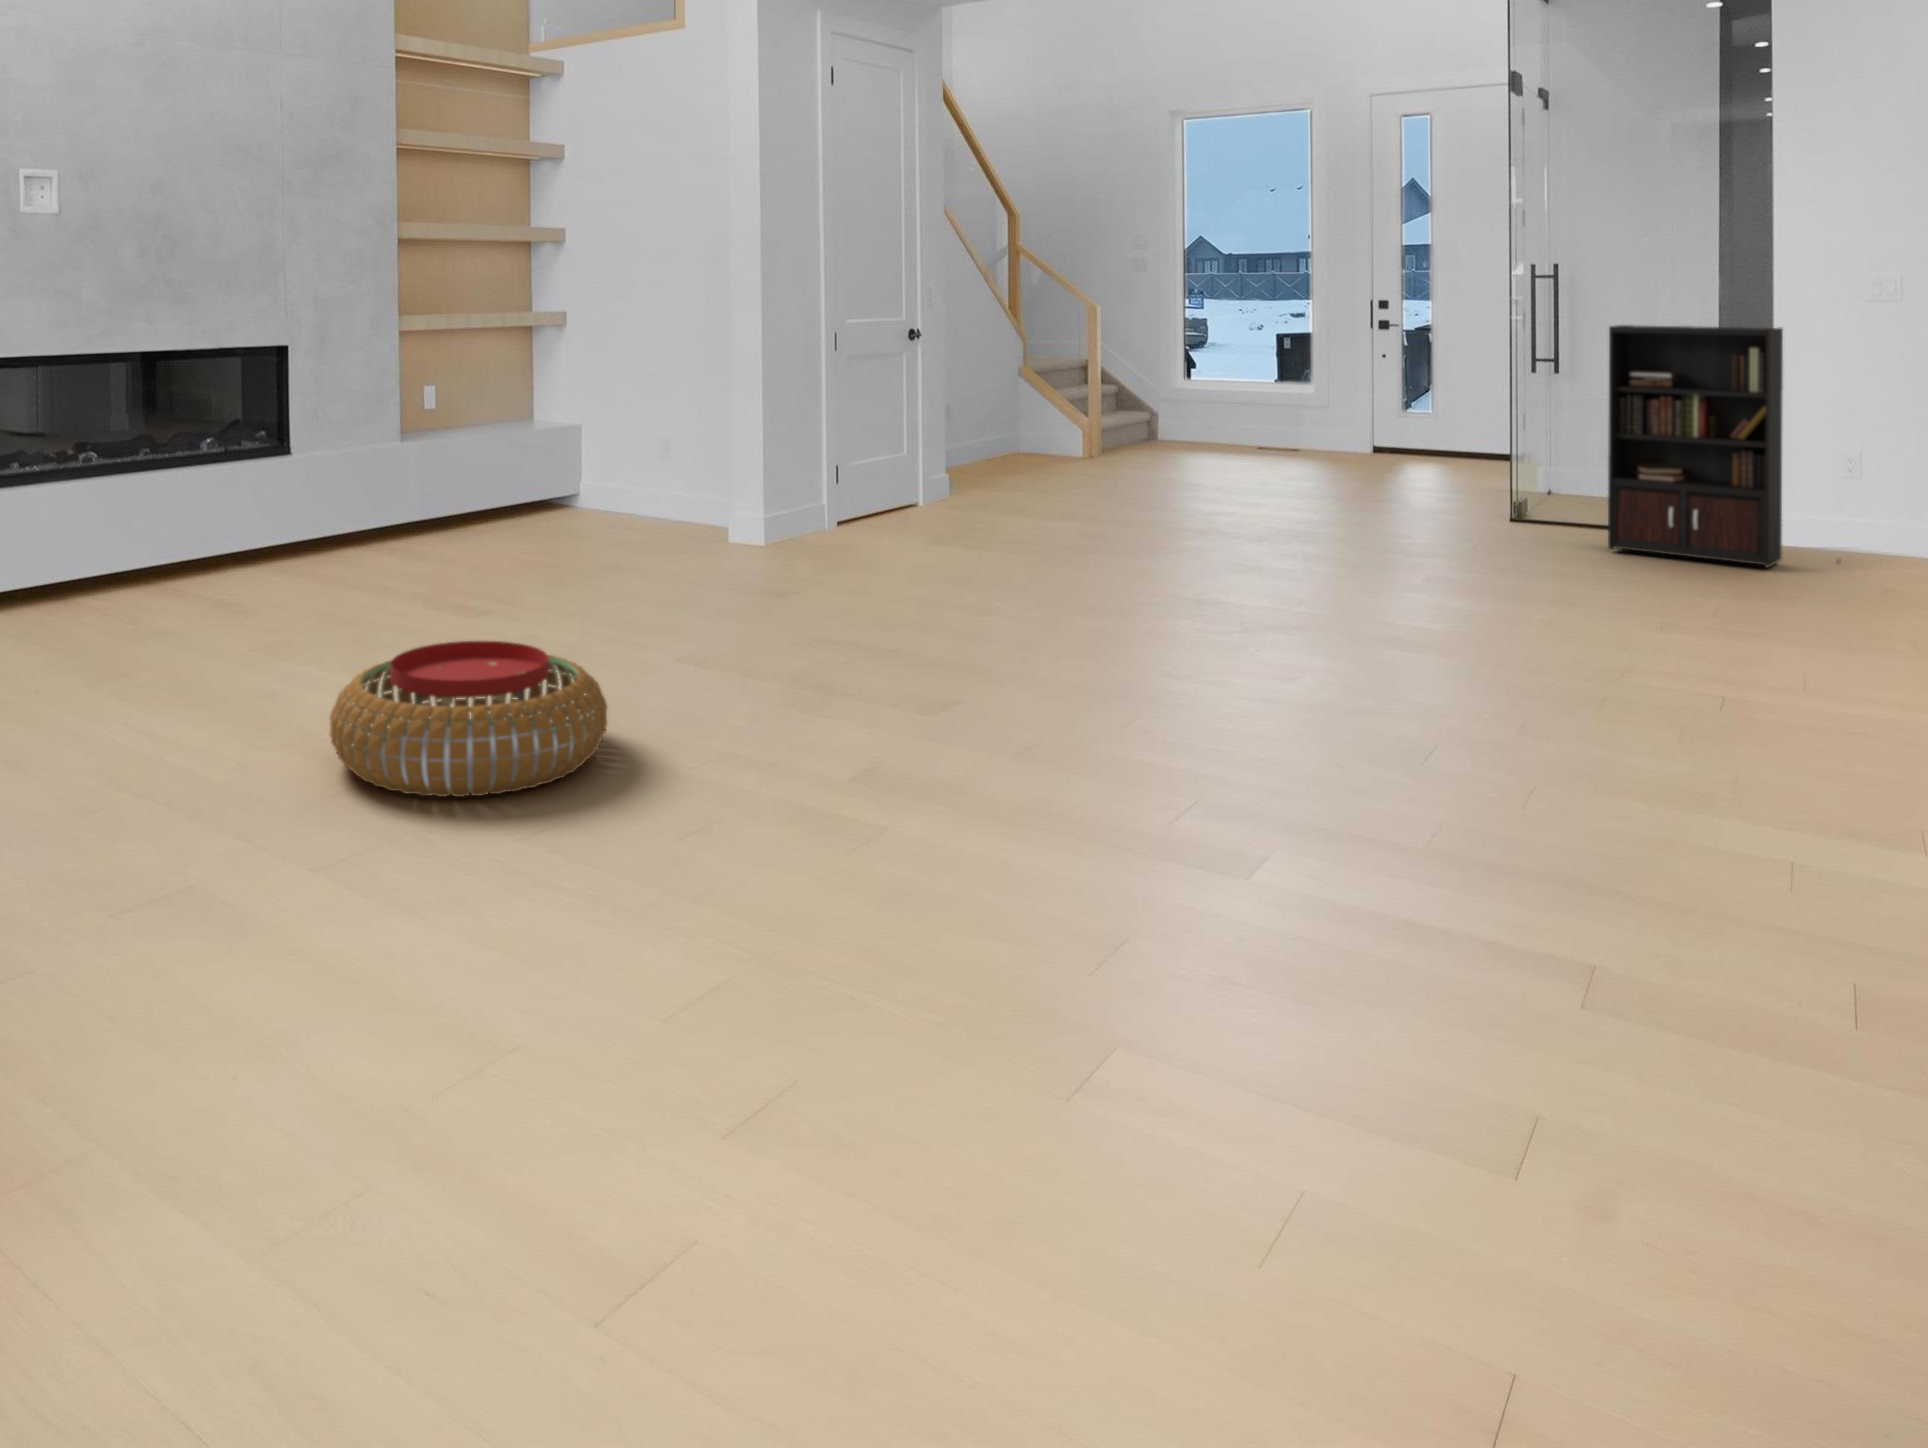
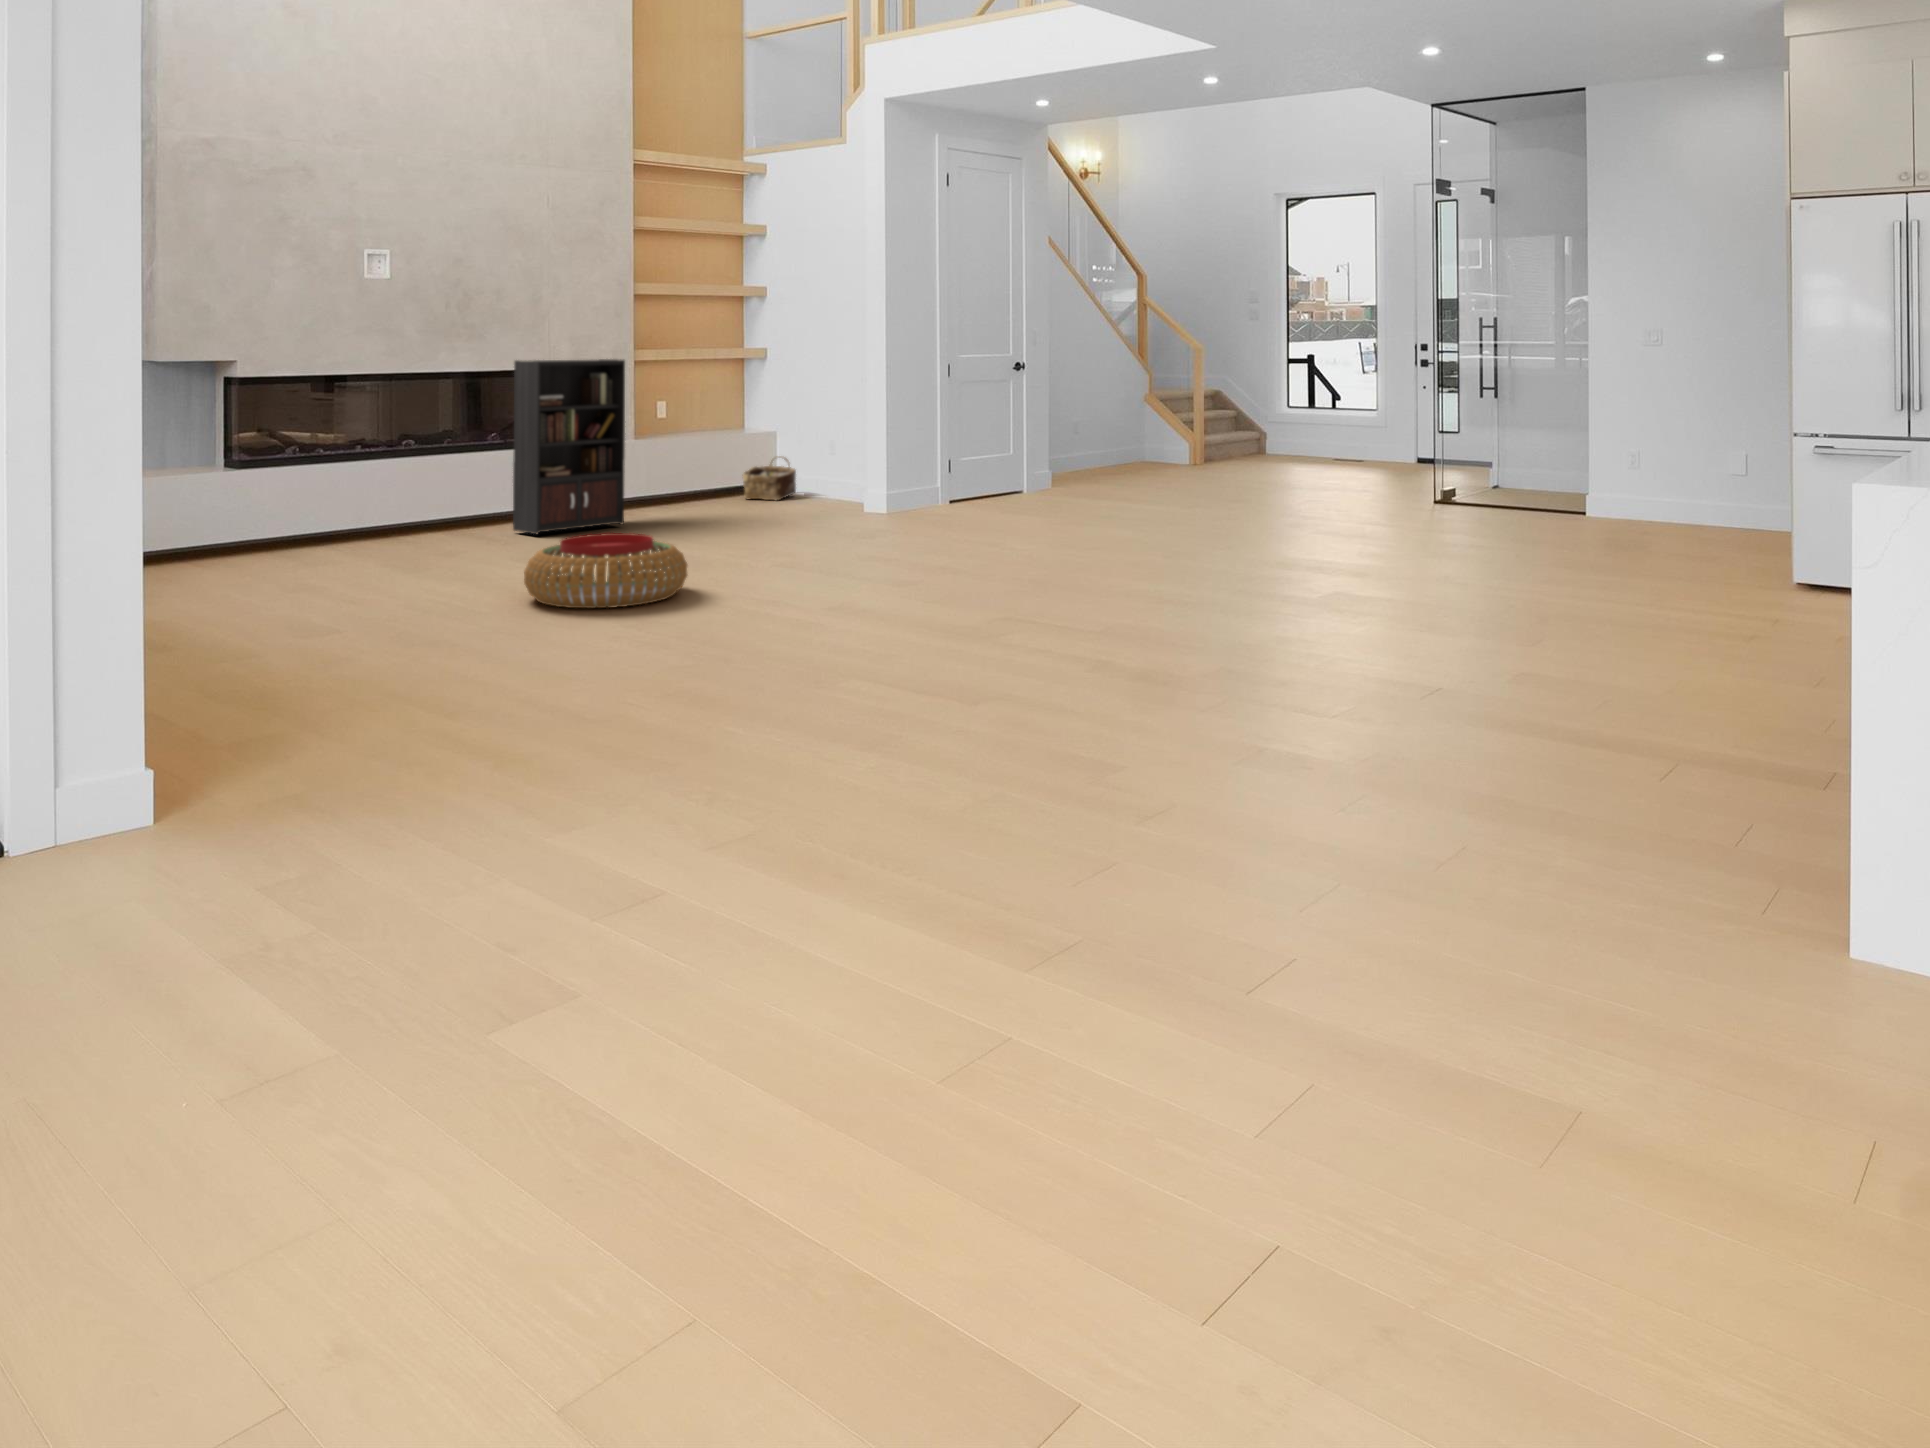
bookcase: present [1608,325,1840,568] -> present [513,359,625,534]
woven basket: none [544,460,615,524] -> present [743,456,796,501]

